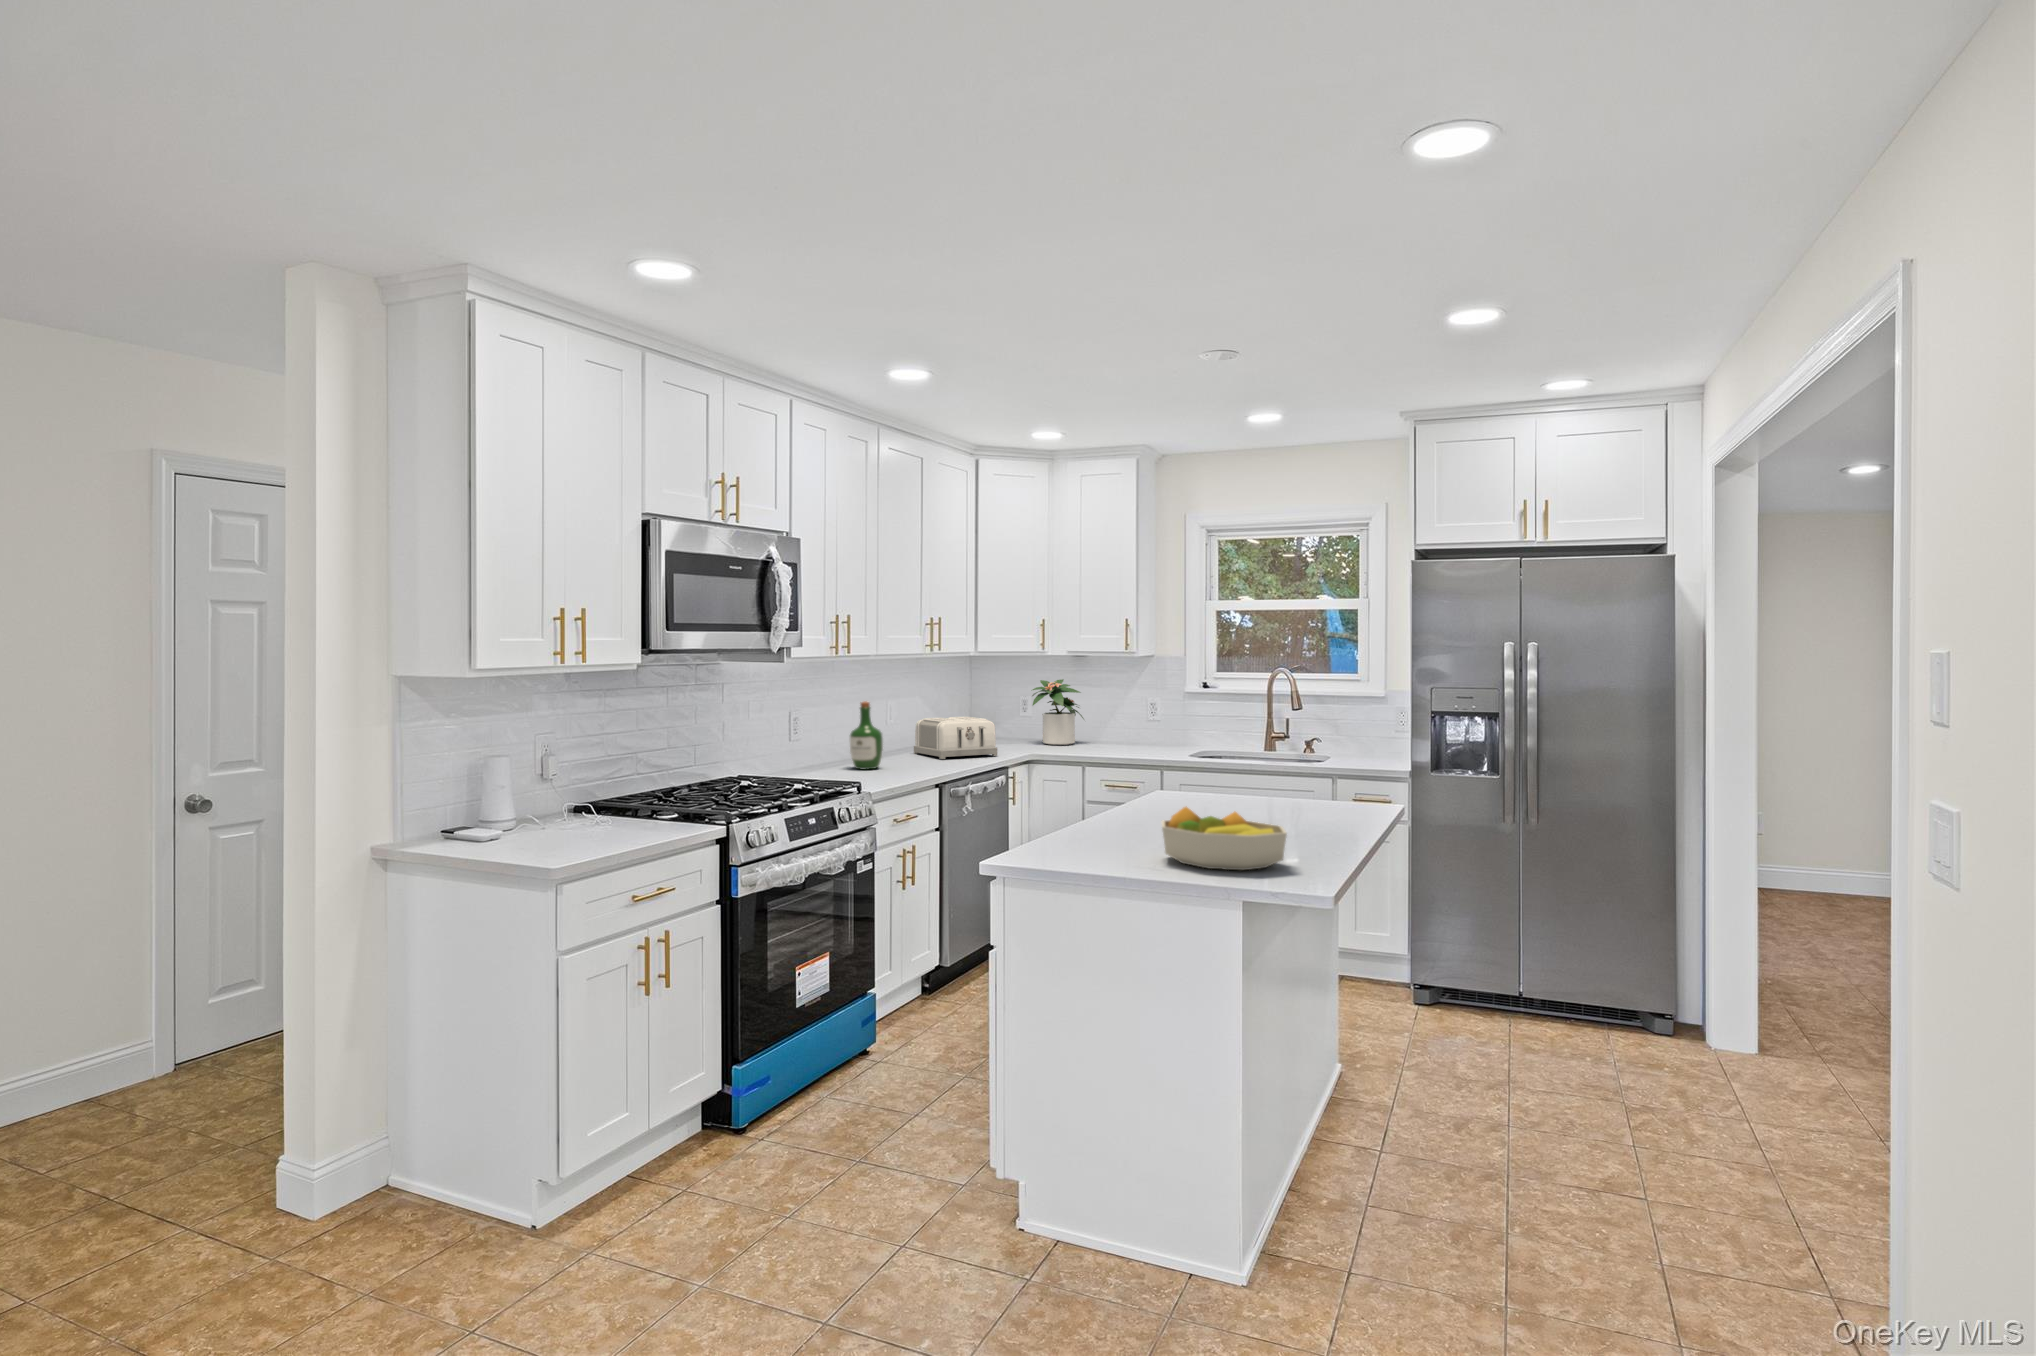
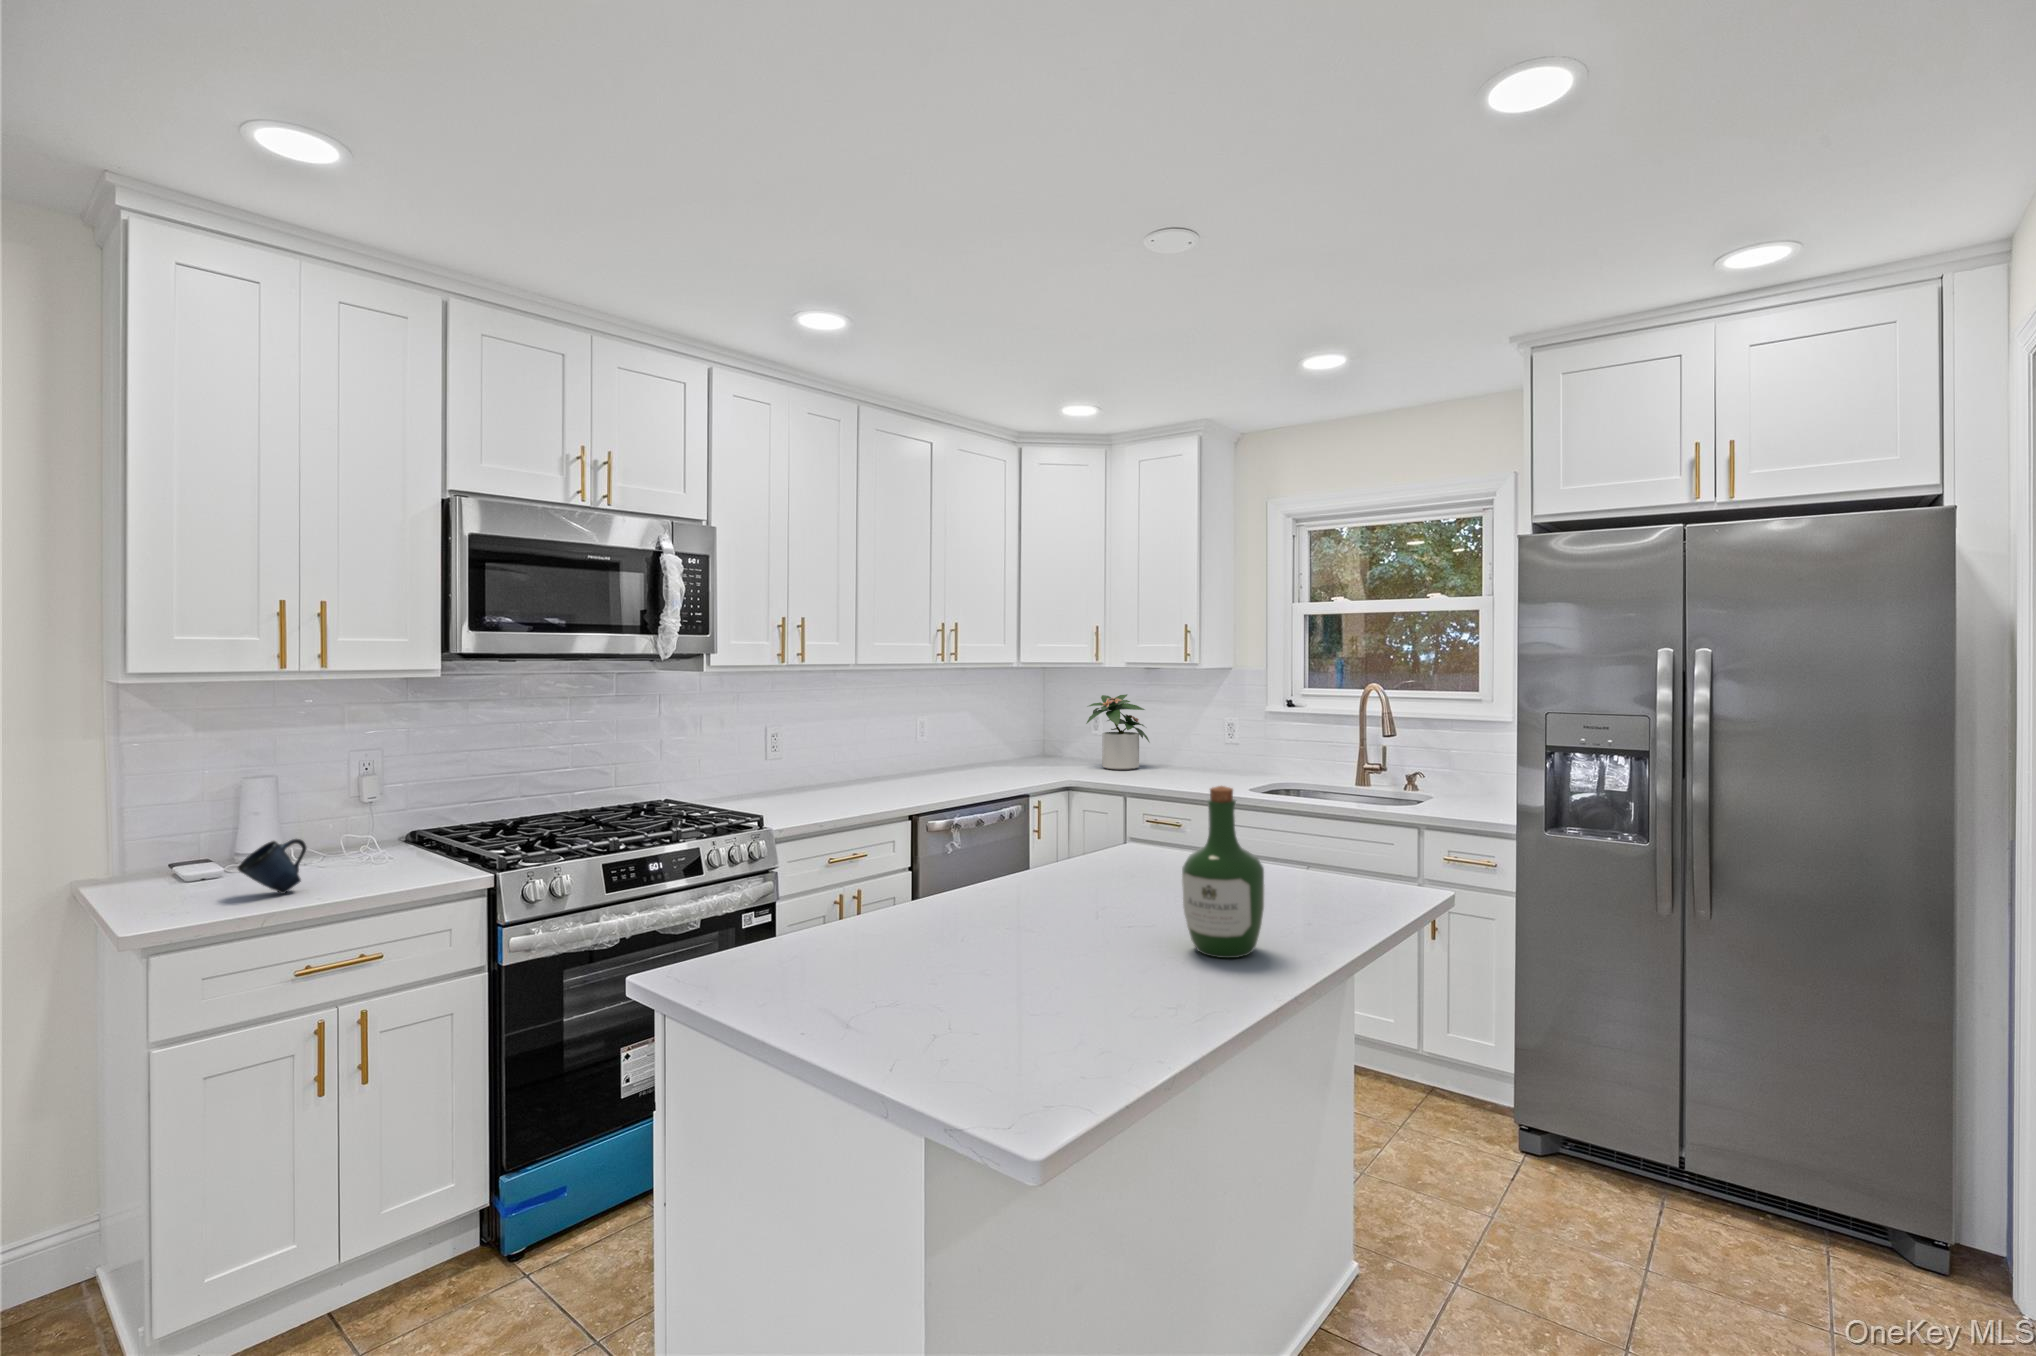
wine bottle: present [850,701,883,769] -> present [1182,786,1264,958]
toaster: present [914,717,997,759] -> none [937,735,1021,784]
mug: none [567,800,608,843] -> present [238,839,307,894]
fruit bowl: present [1162,807,1287,870] -> none [875,904,1072,1035]

